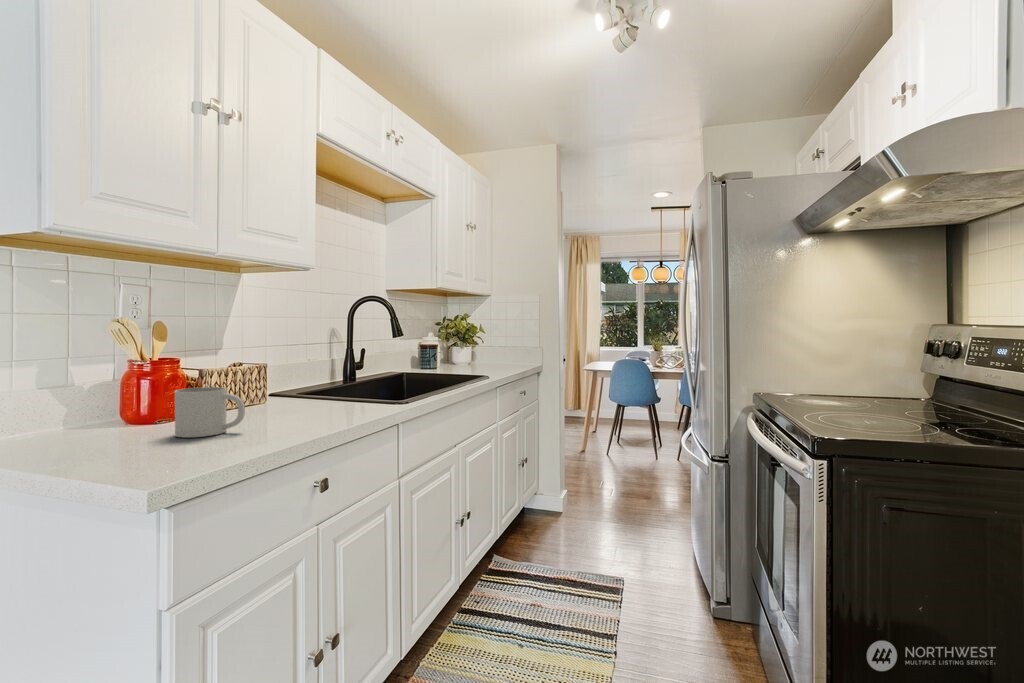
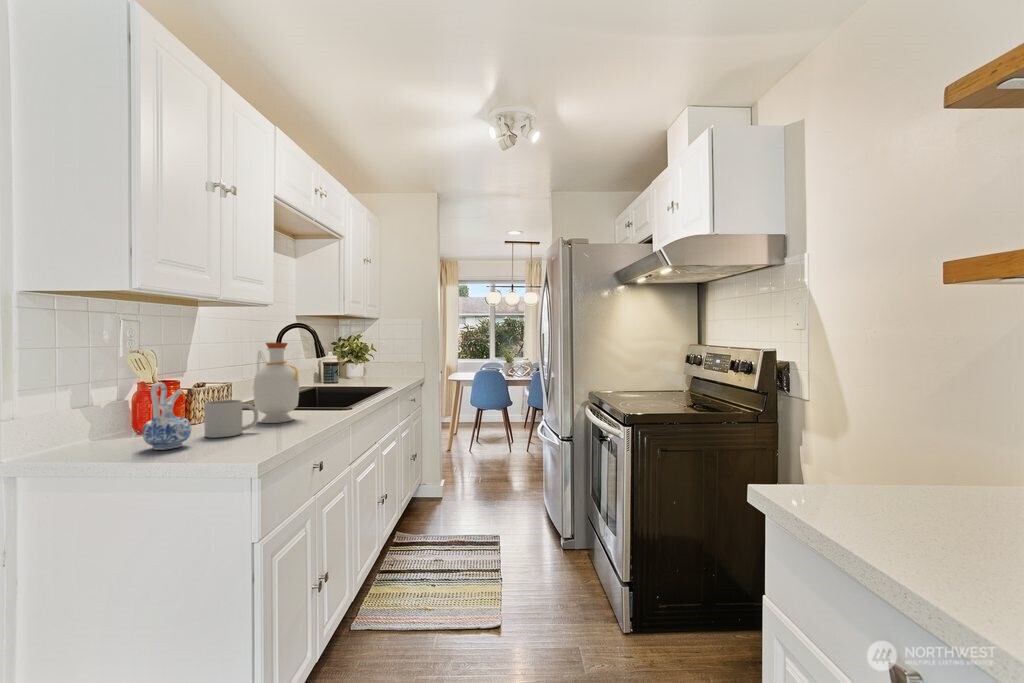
bottle: none [263,313,323,419] -> present [253,343,299,423]
ceramic pitcher: none [67,361,137,453] -> present [142,382,191,450]

